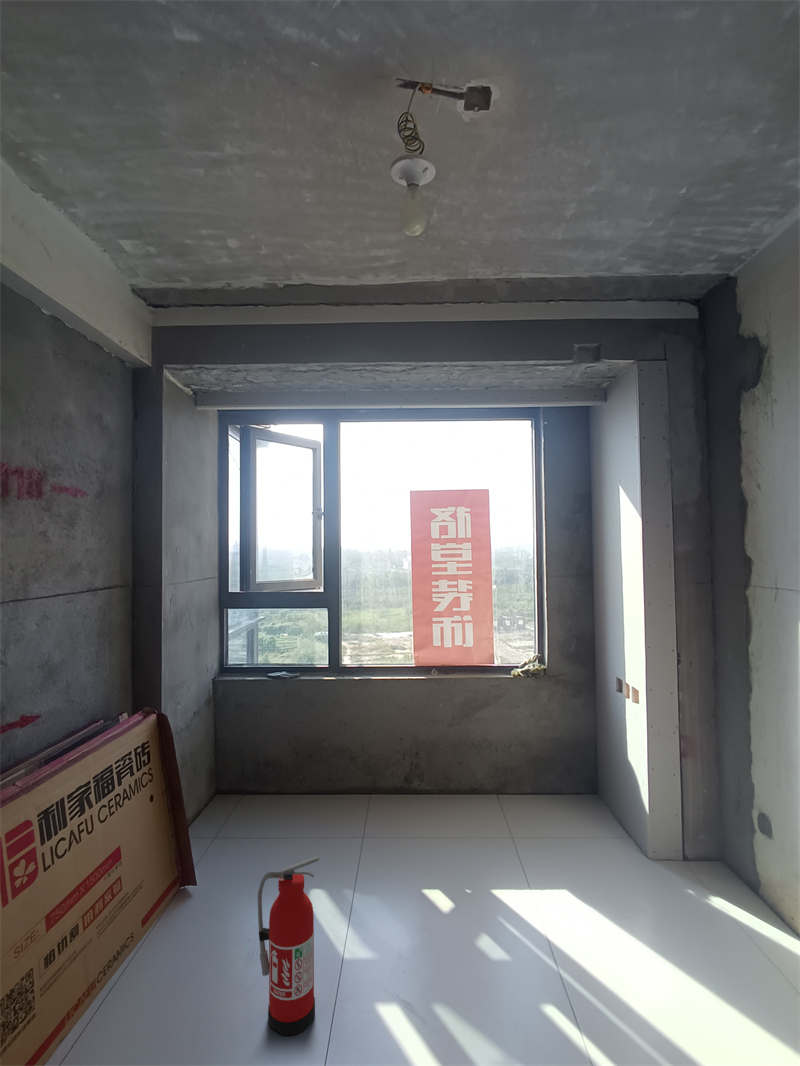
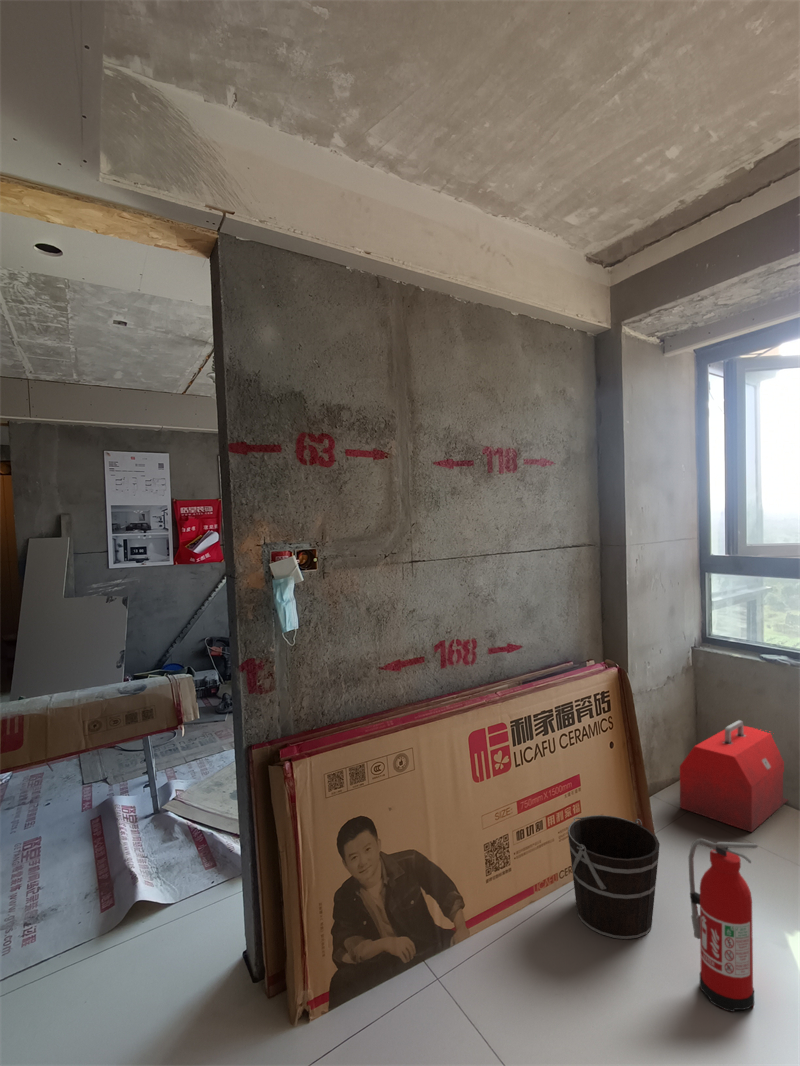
toolbox: none [210,738,293,839] -> present [680,720,788,832]
bucket: none [117,873,220,1030] -> present [568,815,660,939]

